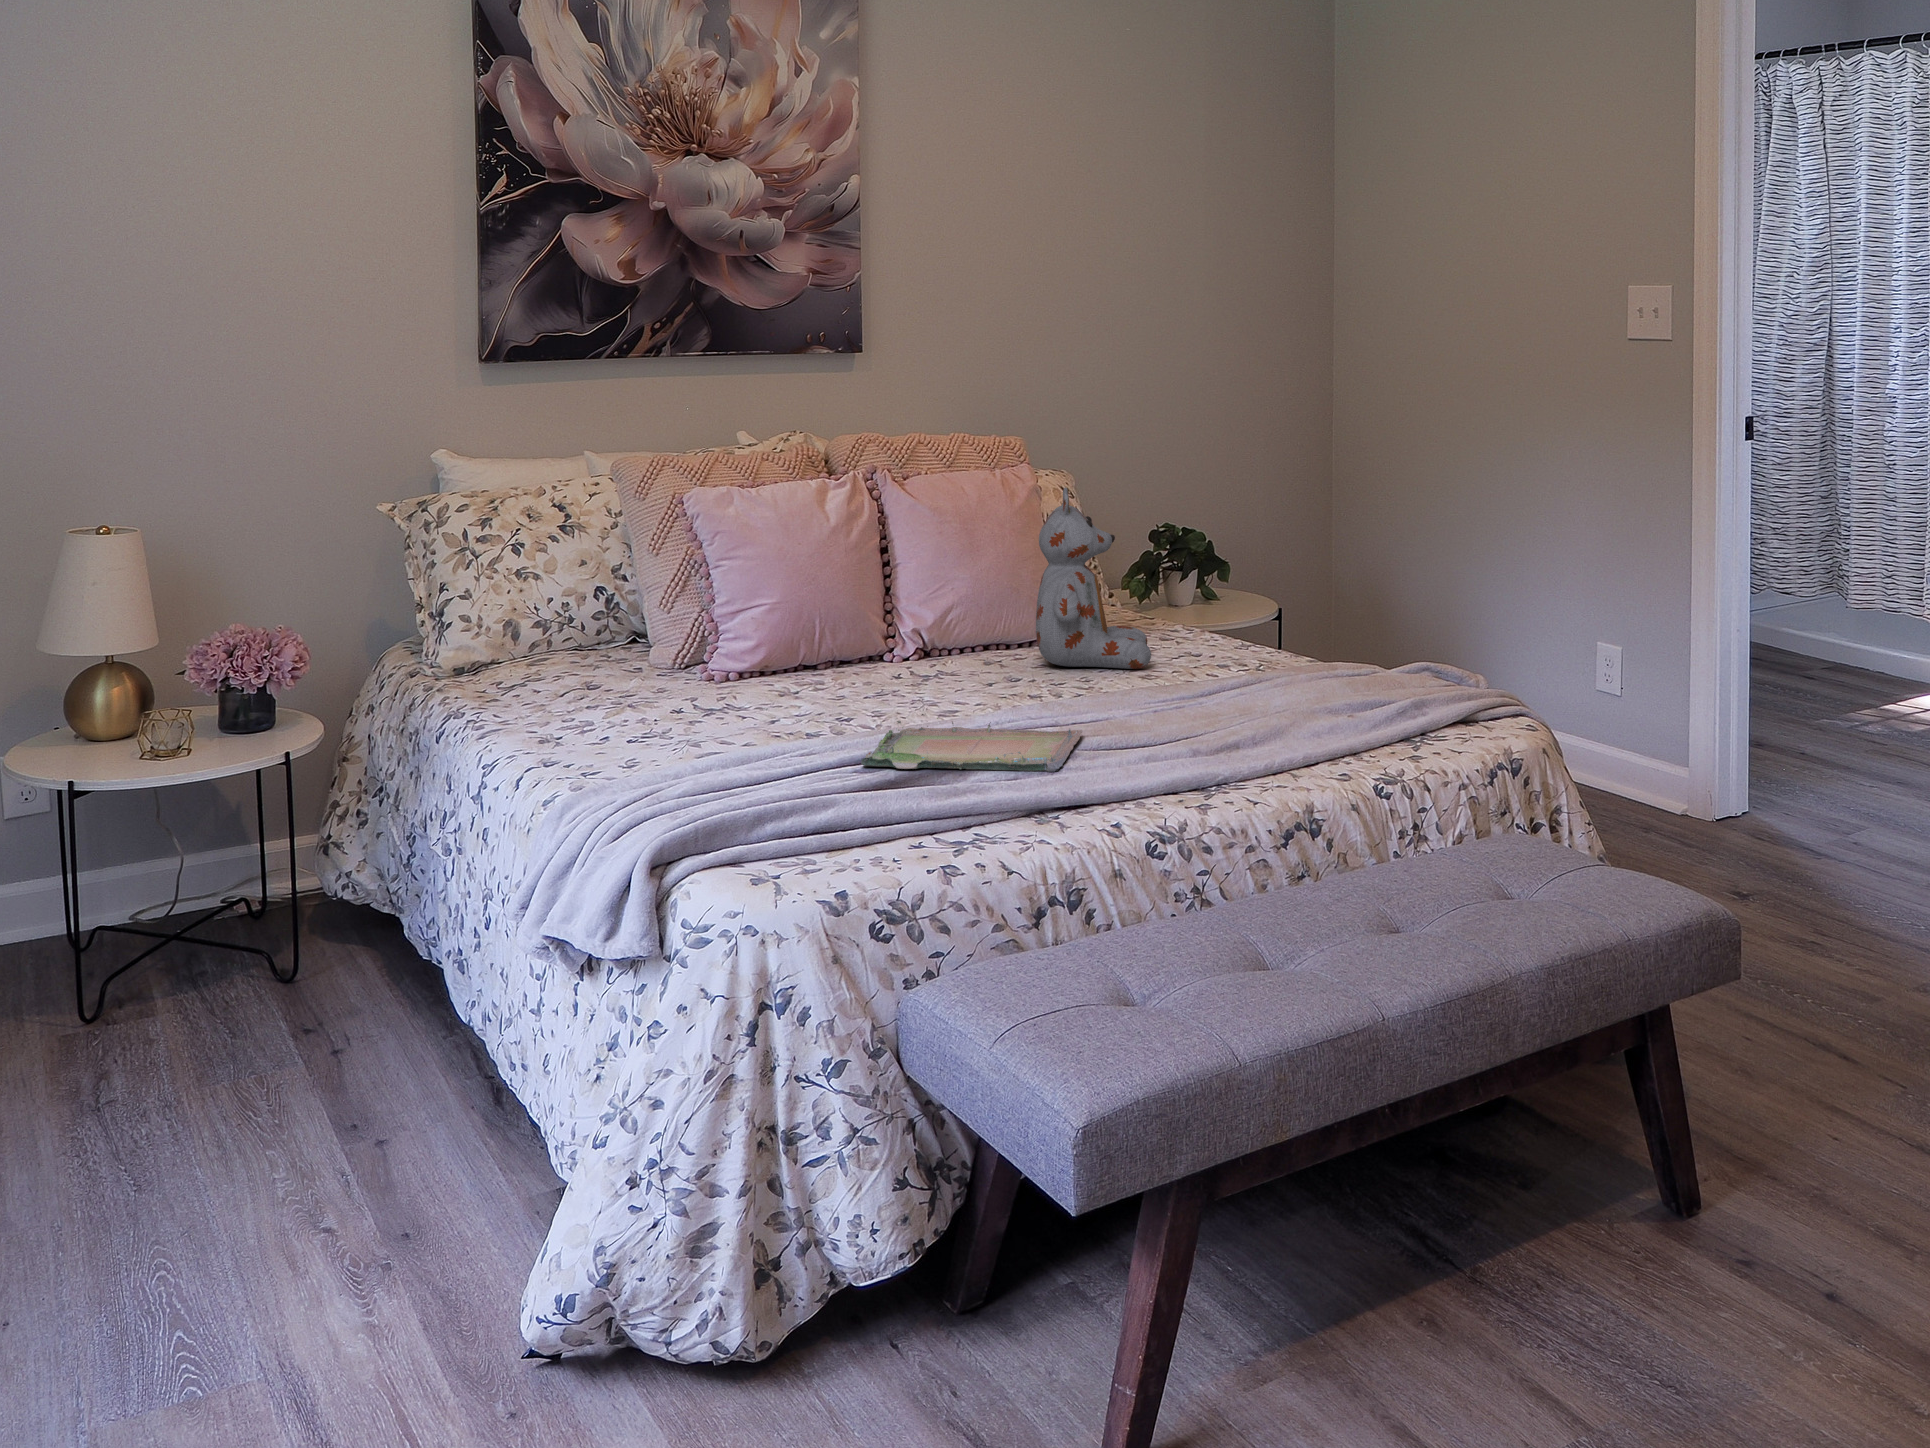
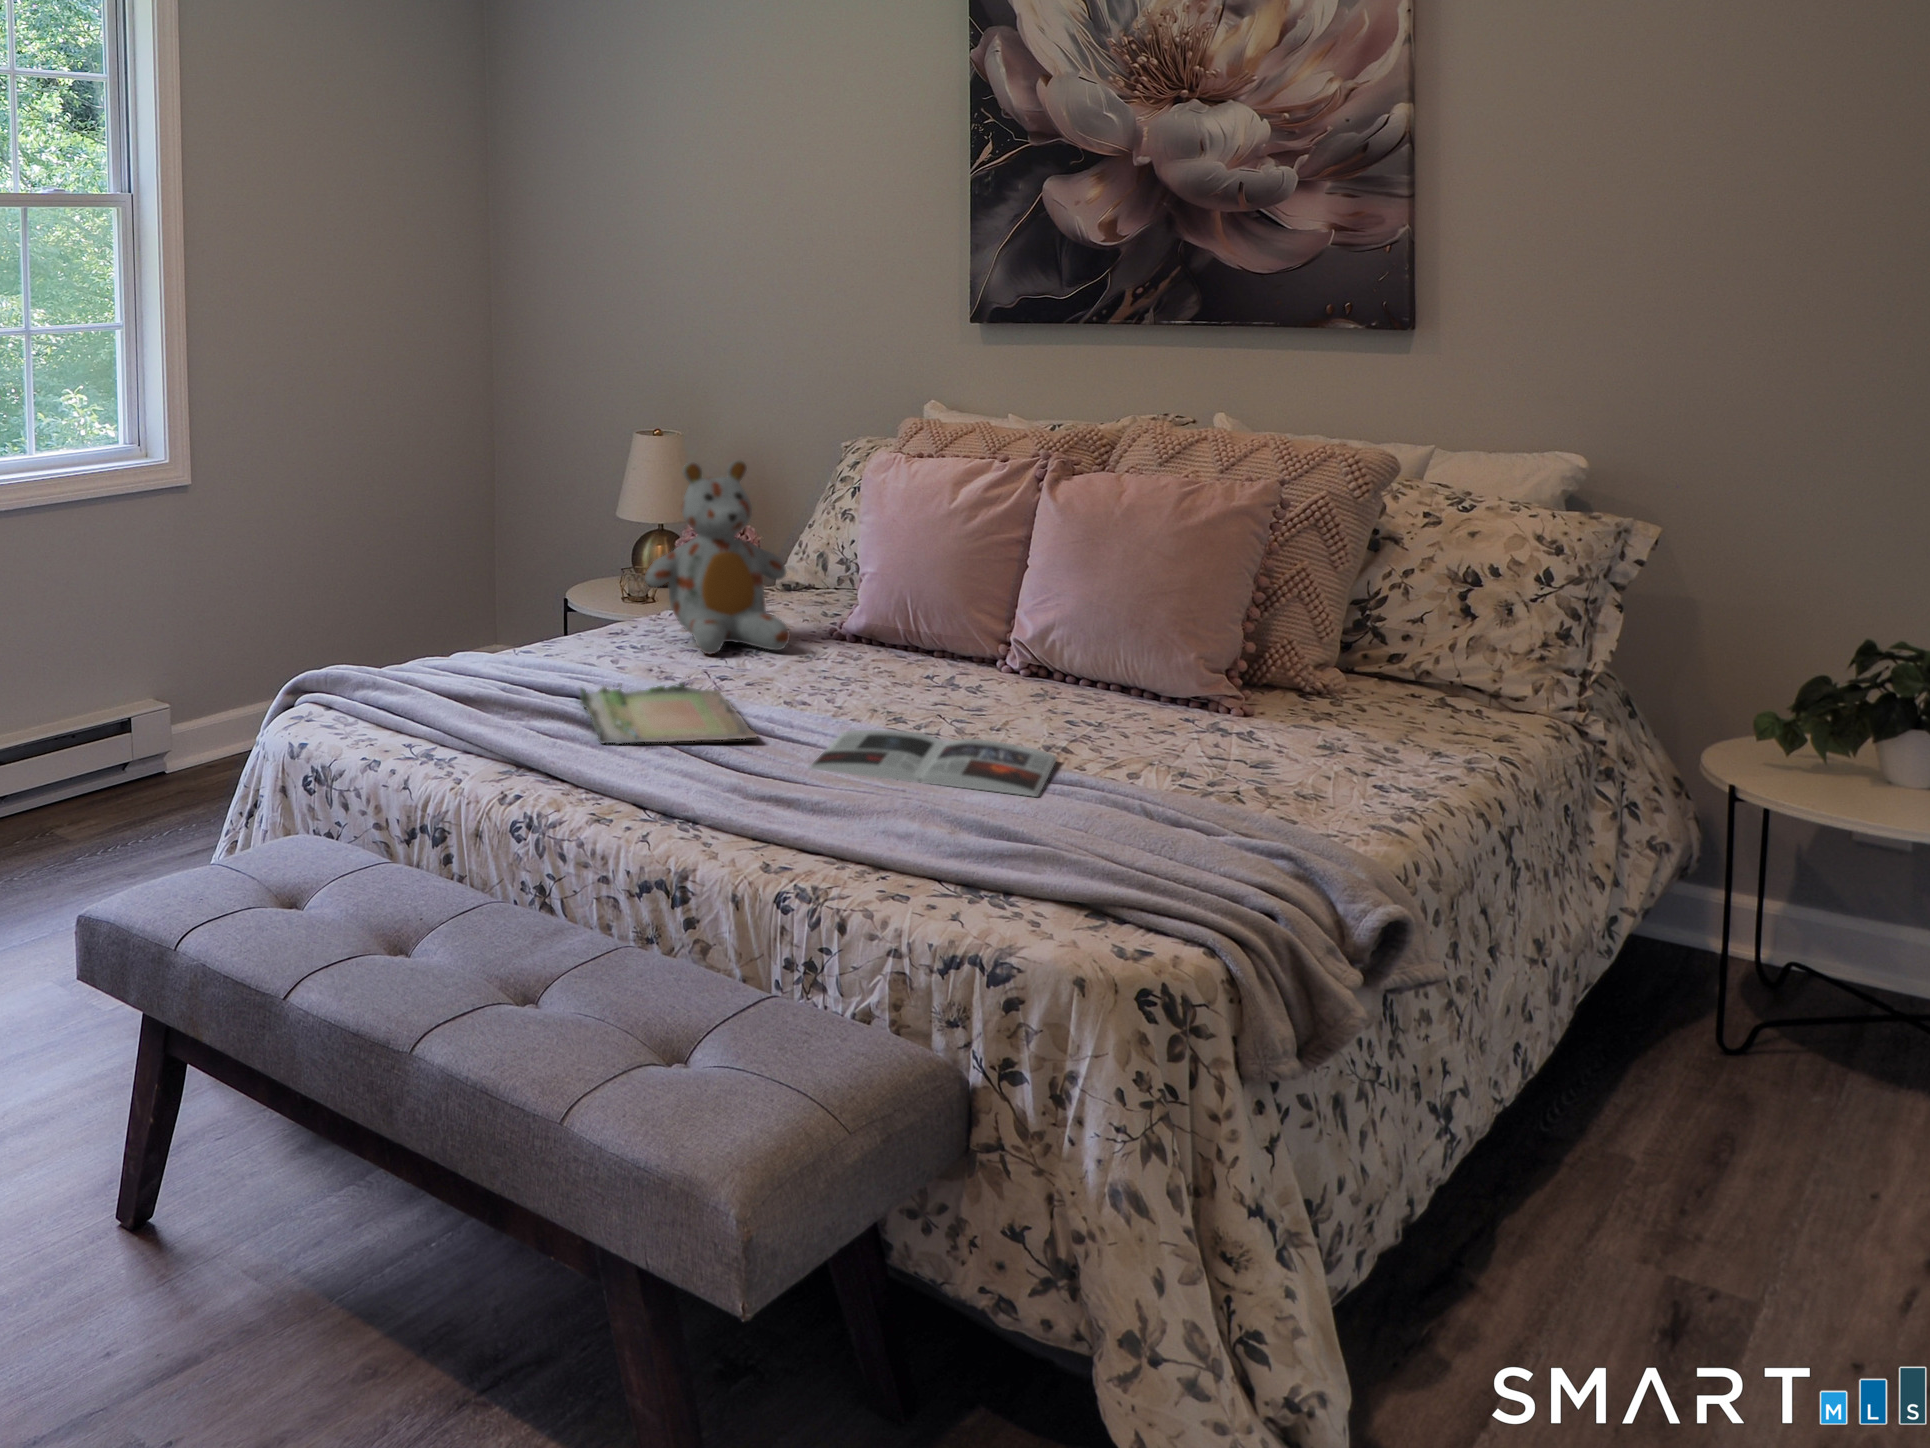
stuffed bear: present [1036,488,1151,669] -> present [645,460,790,654]
magazine: none [1067,682,1262,733] -> present [809,730,1057,797]

